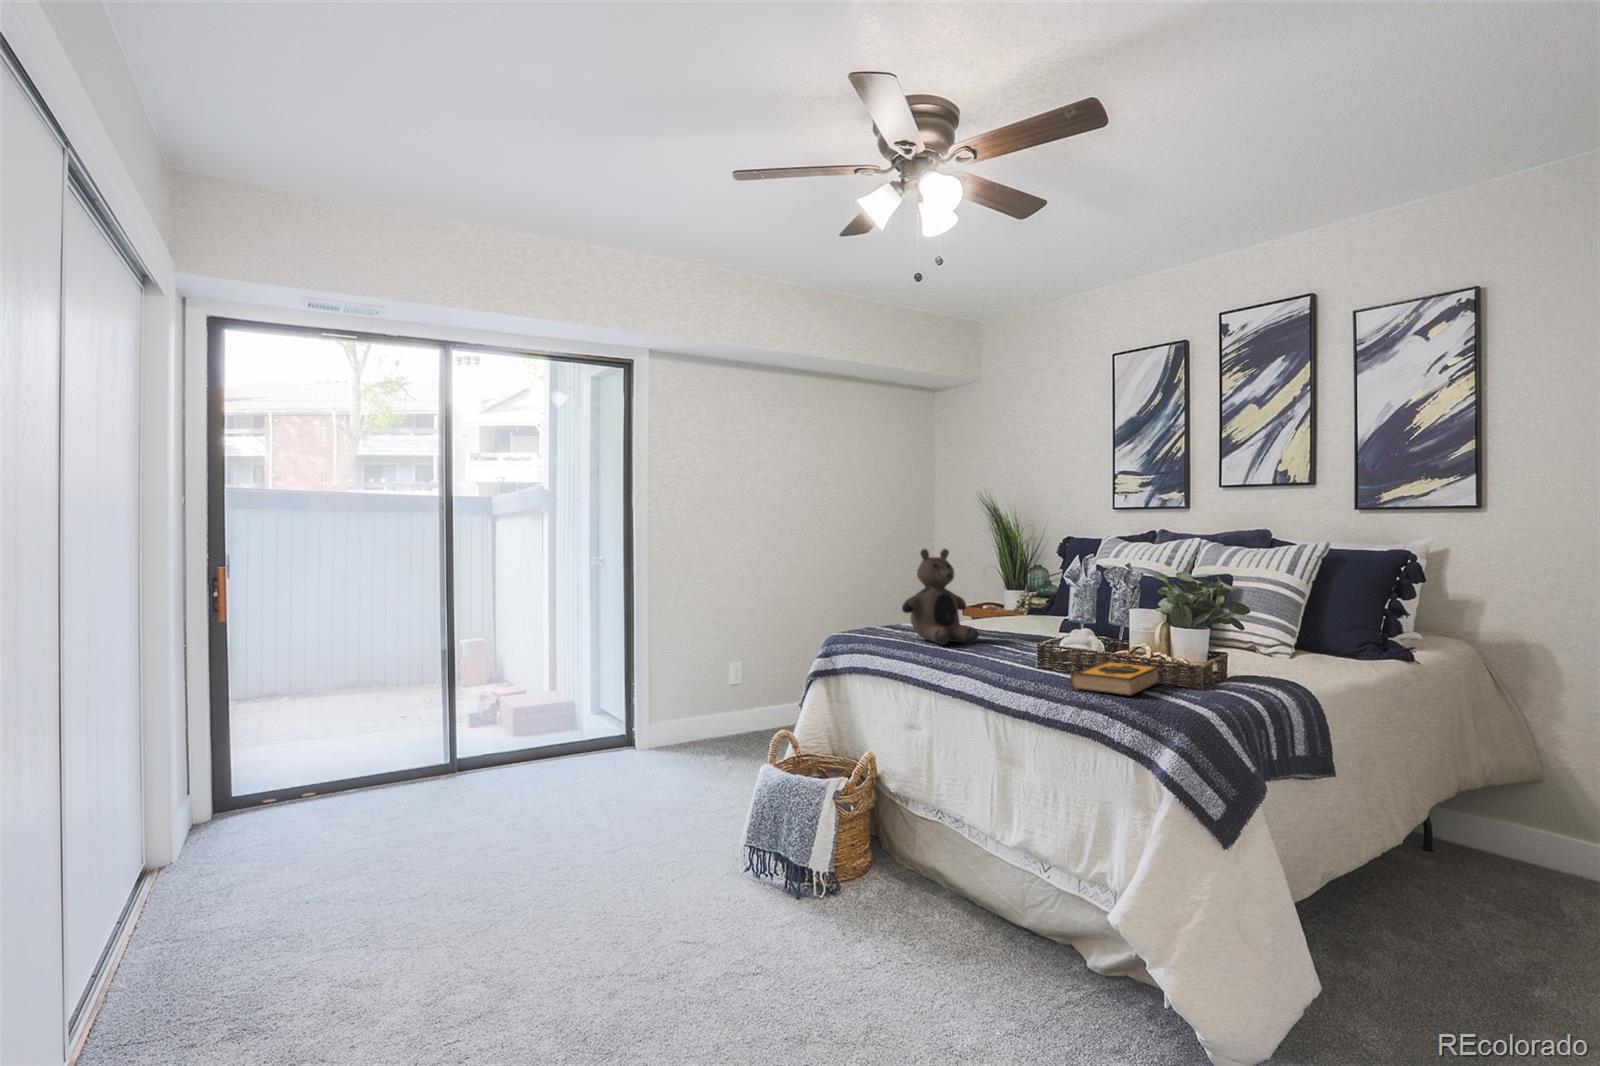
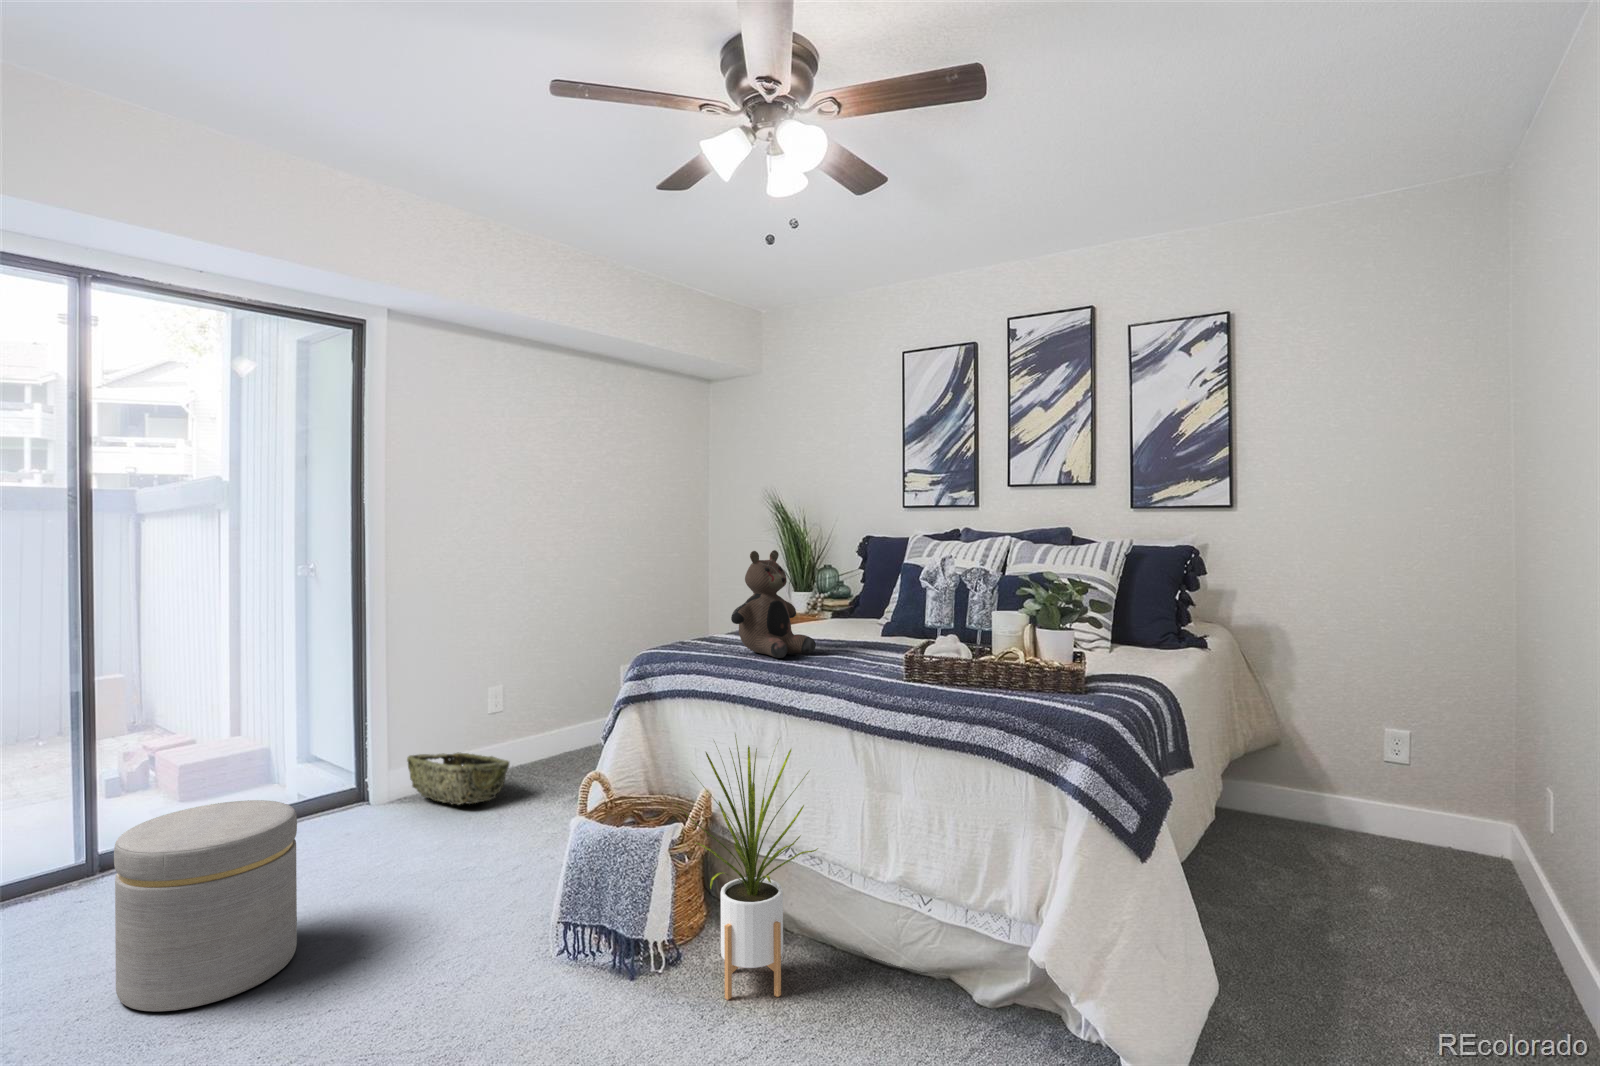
hardback book: present [1070,661,1158,696] -> none [954,669,1031,707]
house plant: none [830,703,953,932] -> present [677,734,818,1000]
woven basket: none [661,713,738,758] -> present [407,752,509,804]
ottoman: none [454,729,567,868] -> present [114,800,297,1011]

